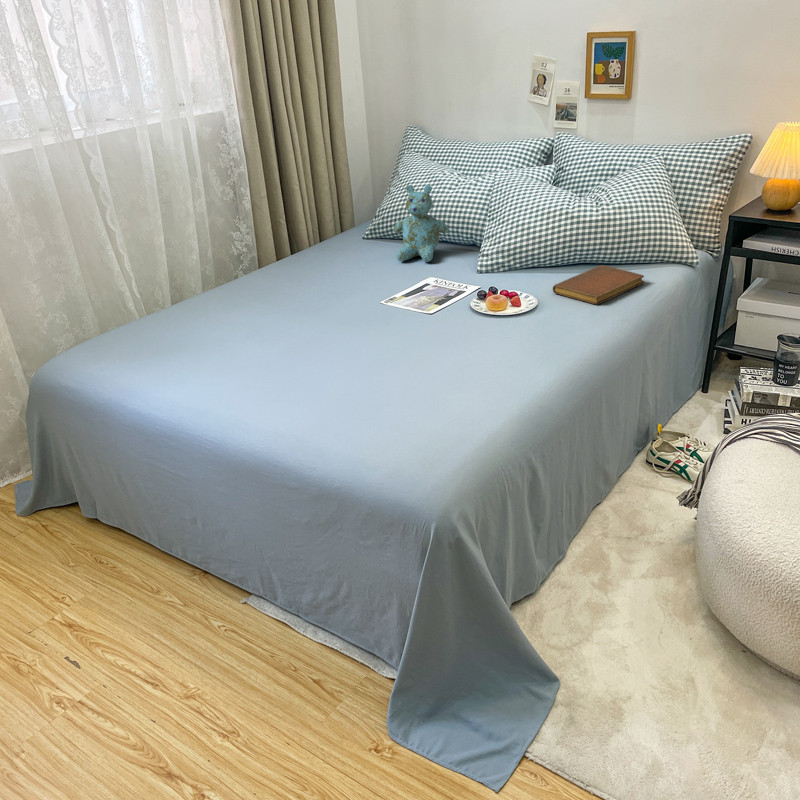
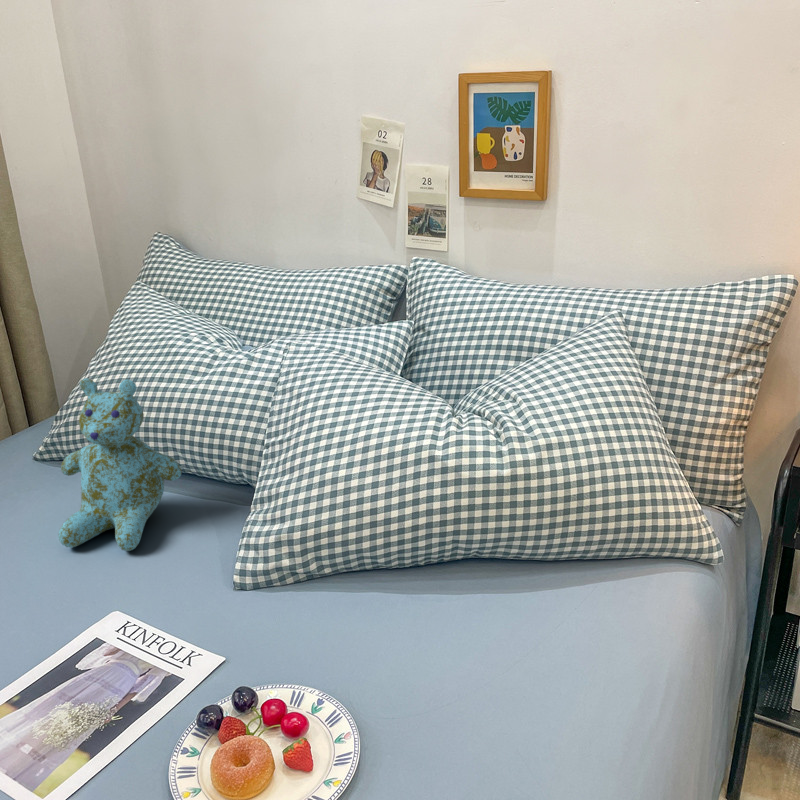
notebook: present [553,265,644,304] -> none [400,580,618,746]

